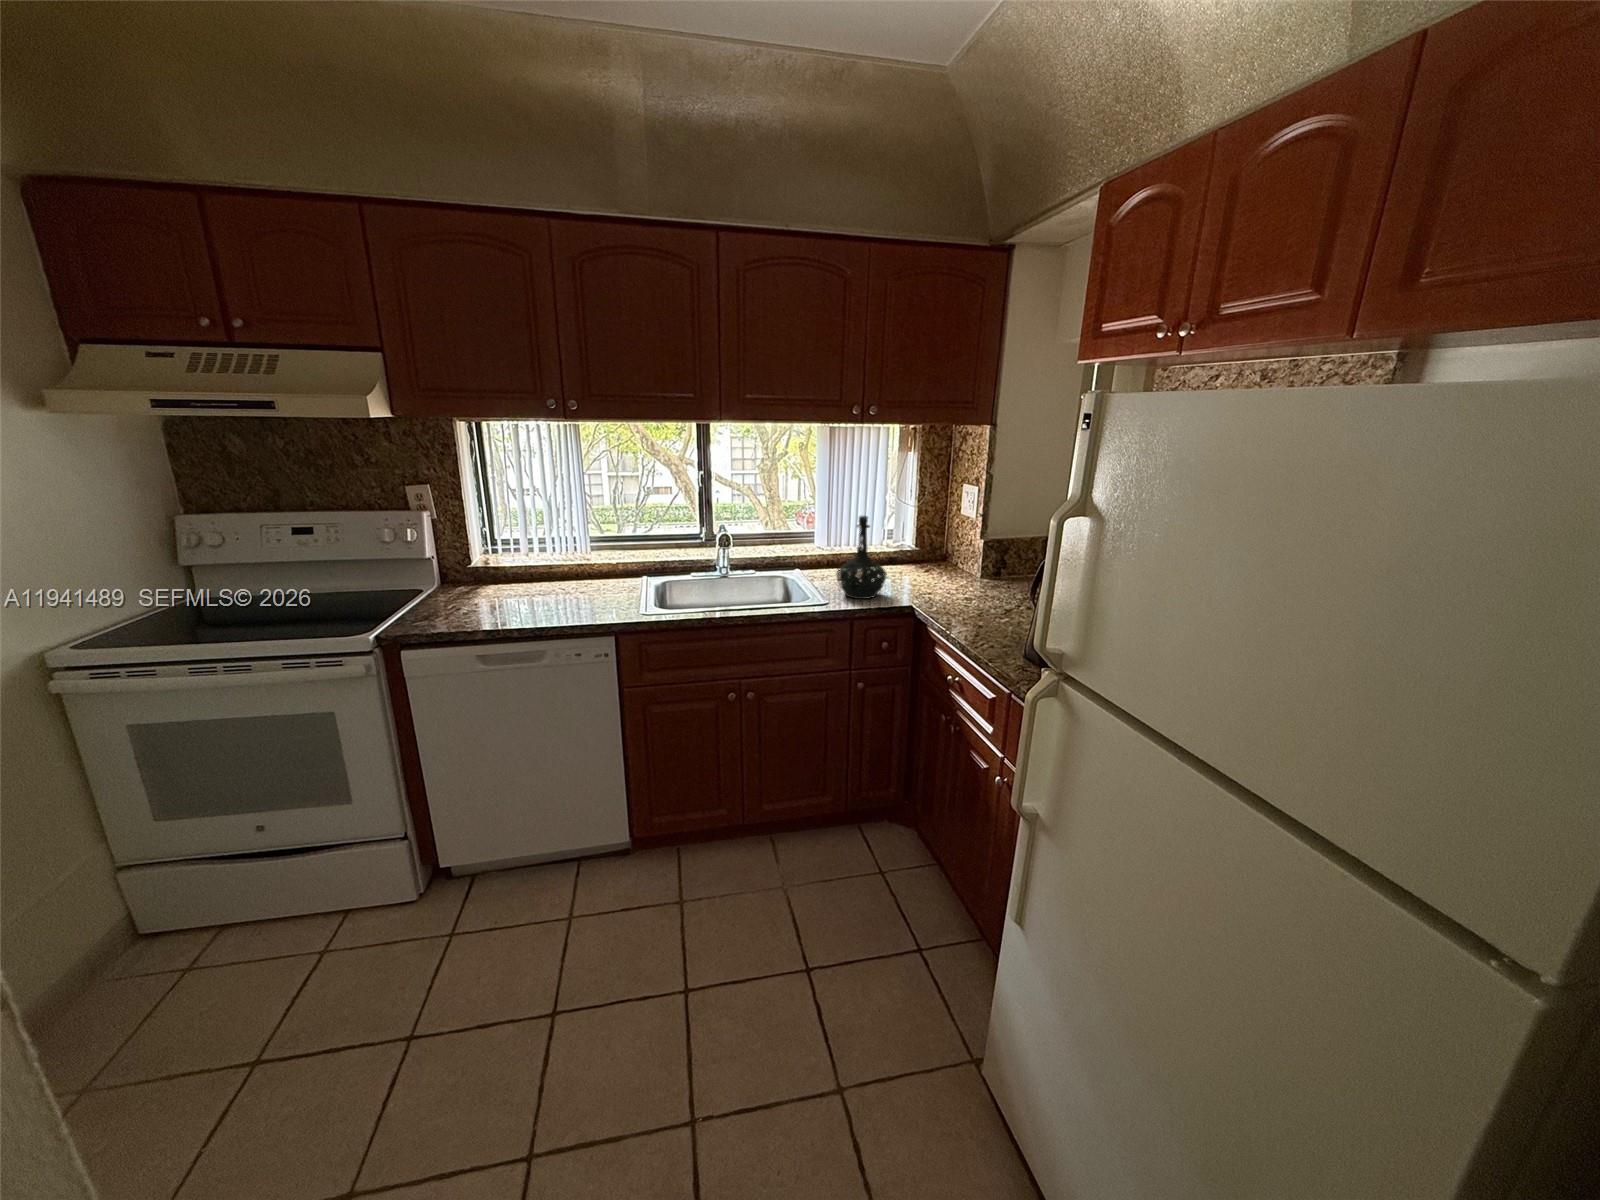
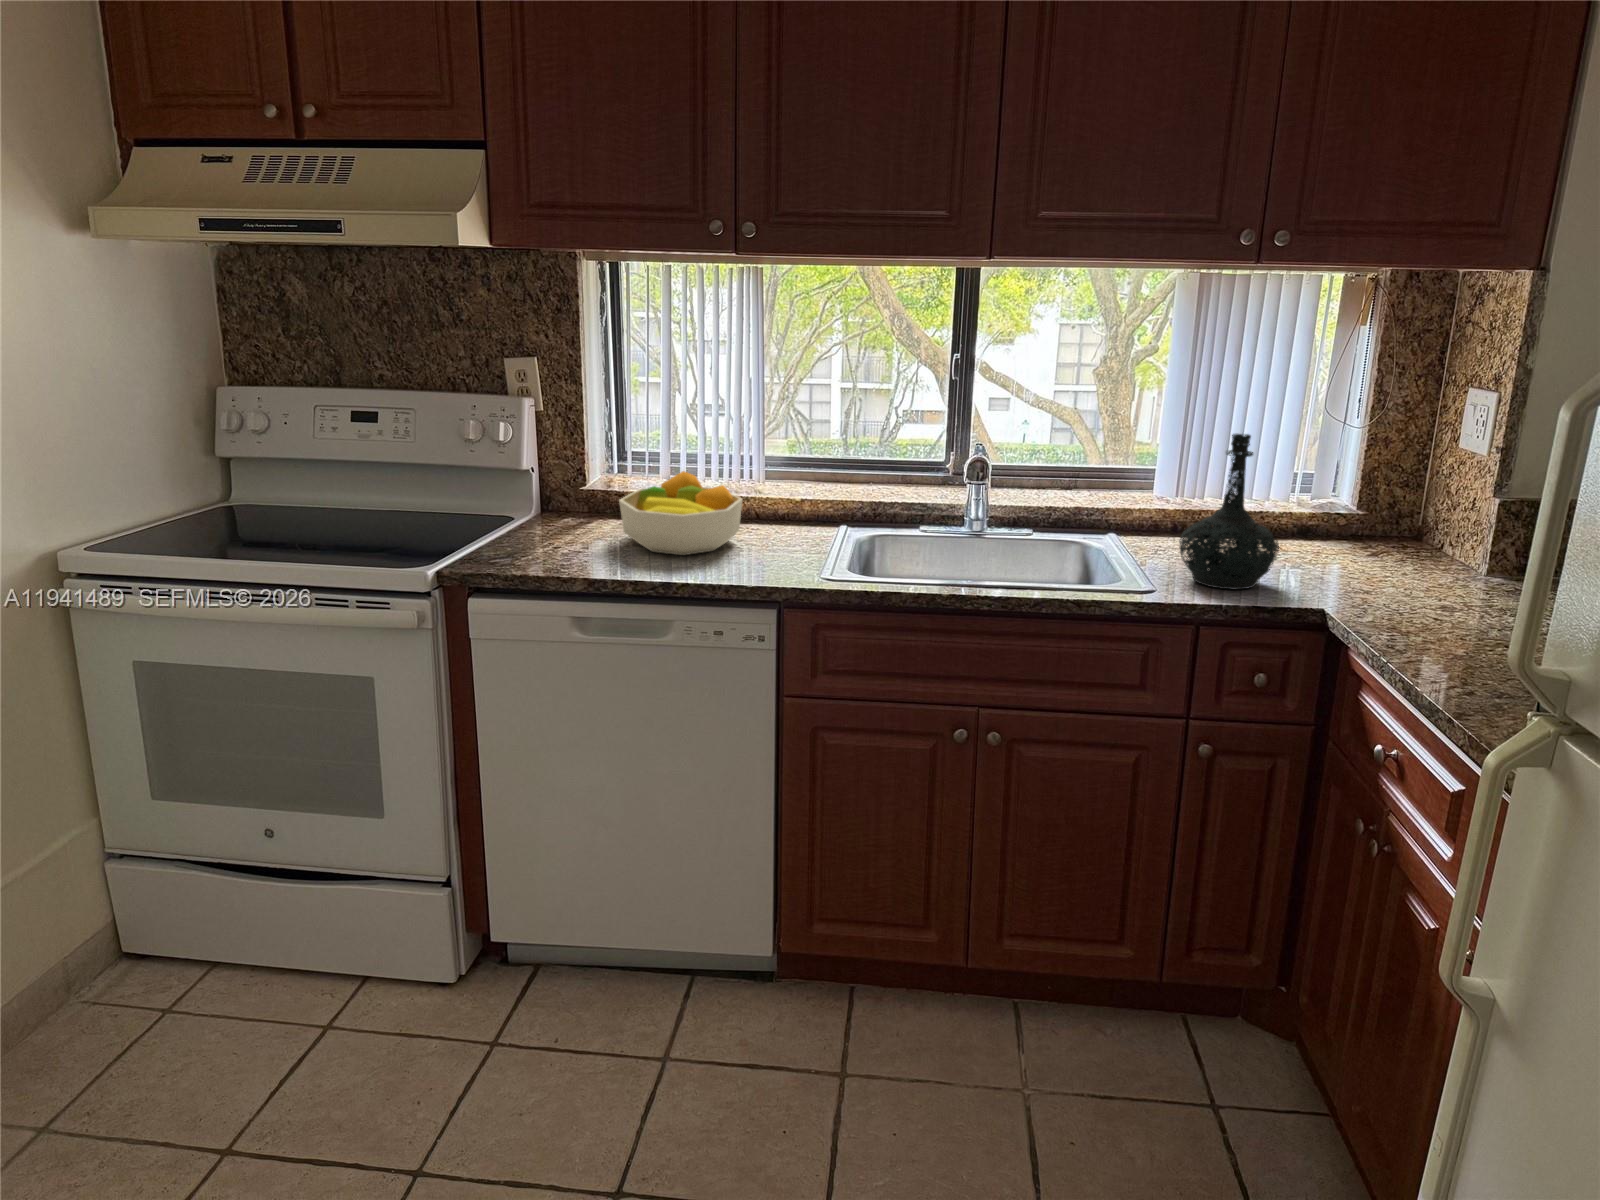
fruit bowl: none [500,553,582,607] -> present [619,471,742,555]

